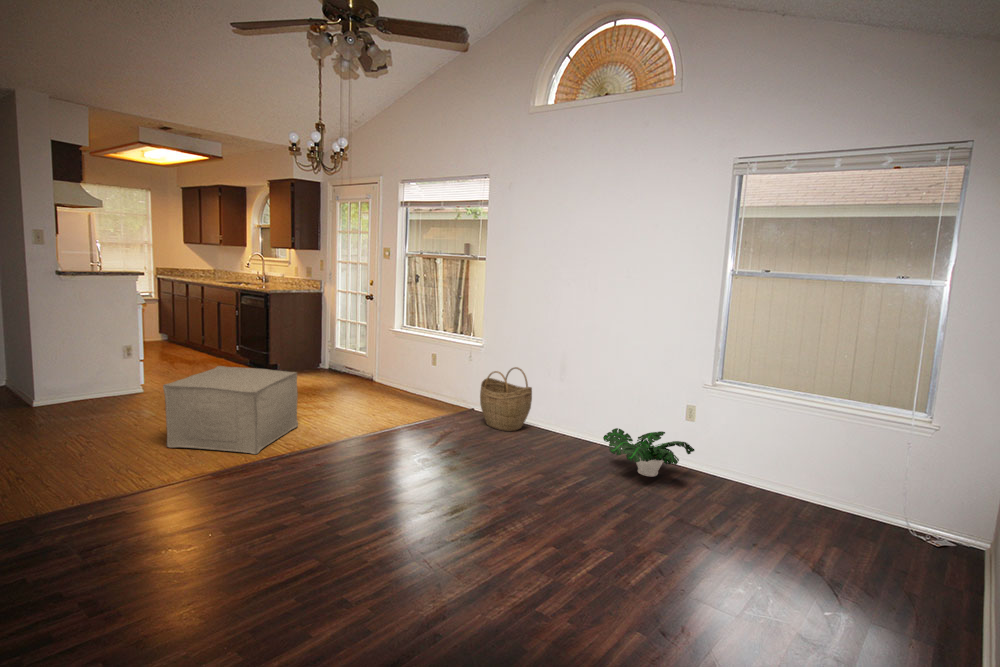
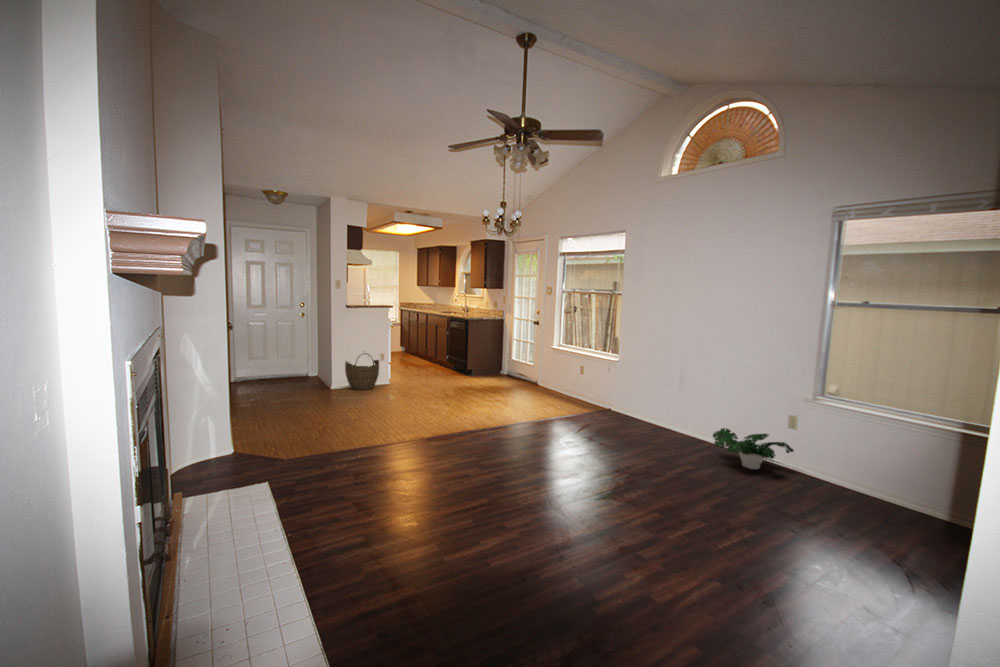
ottoman: present [163,366,298,454] -> none [402,366,484,425]
woven basket: present [480,367,532,431] -> present [345,351,379,390]

